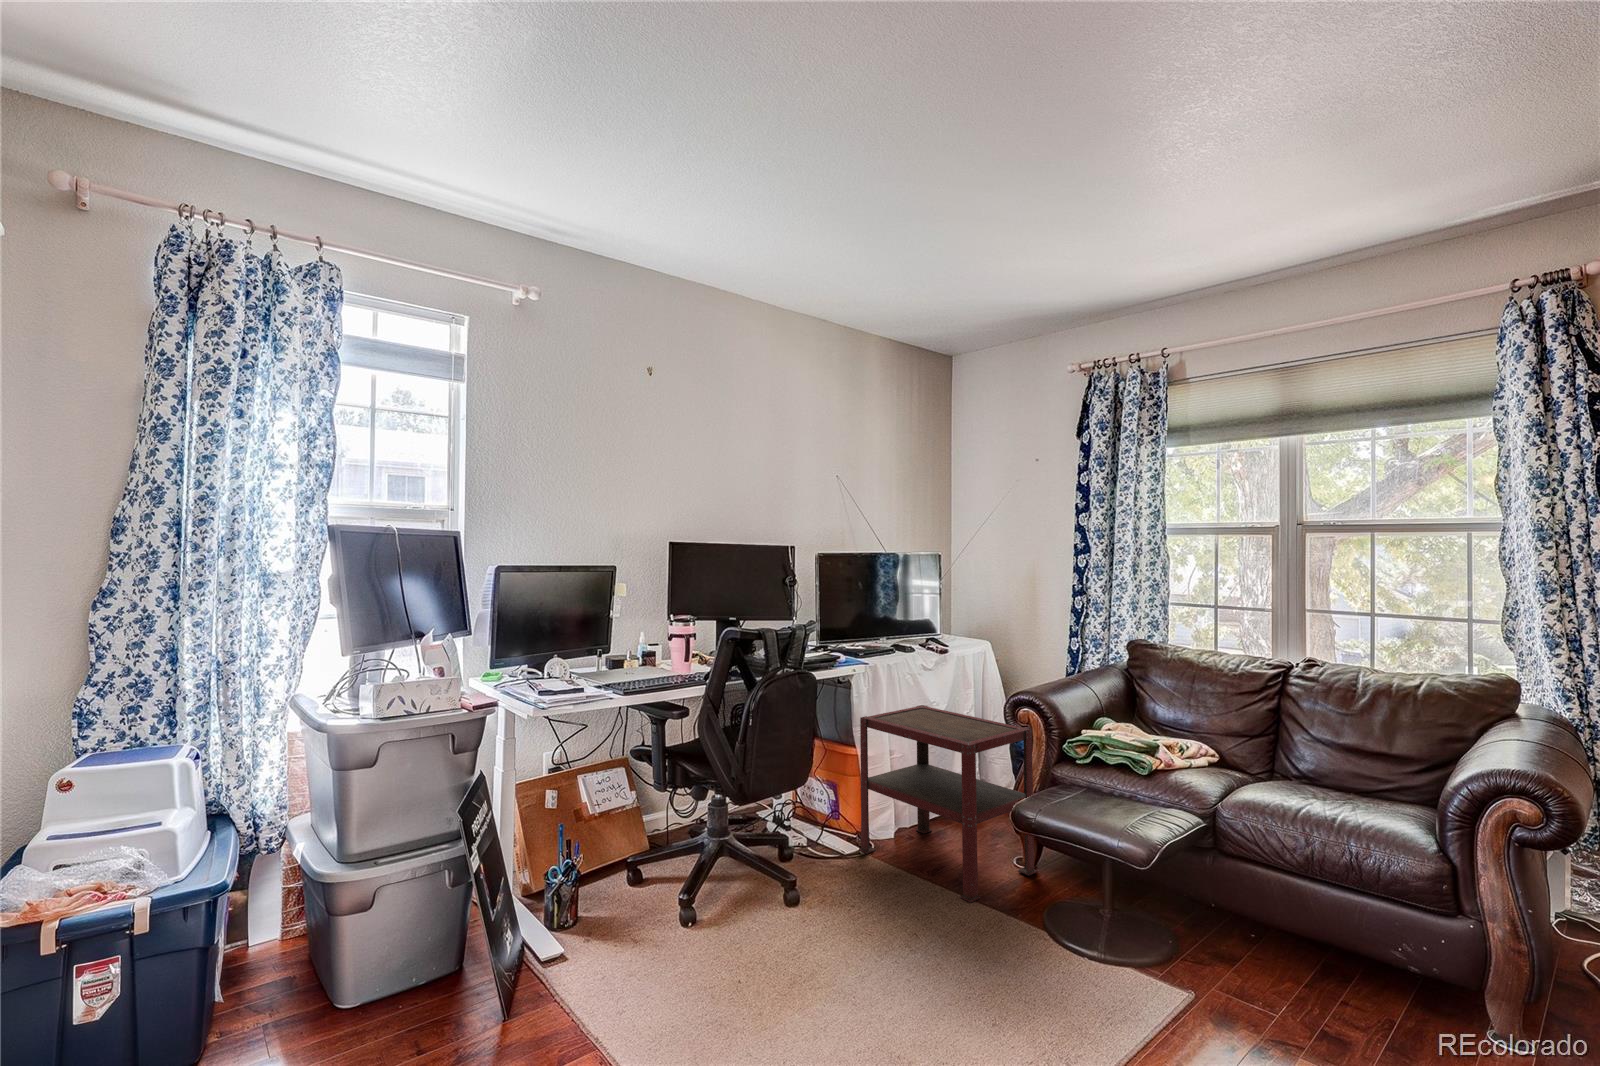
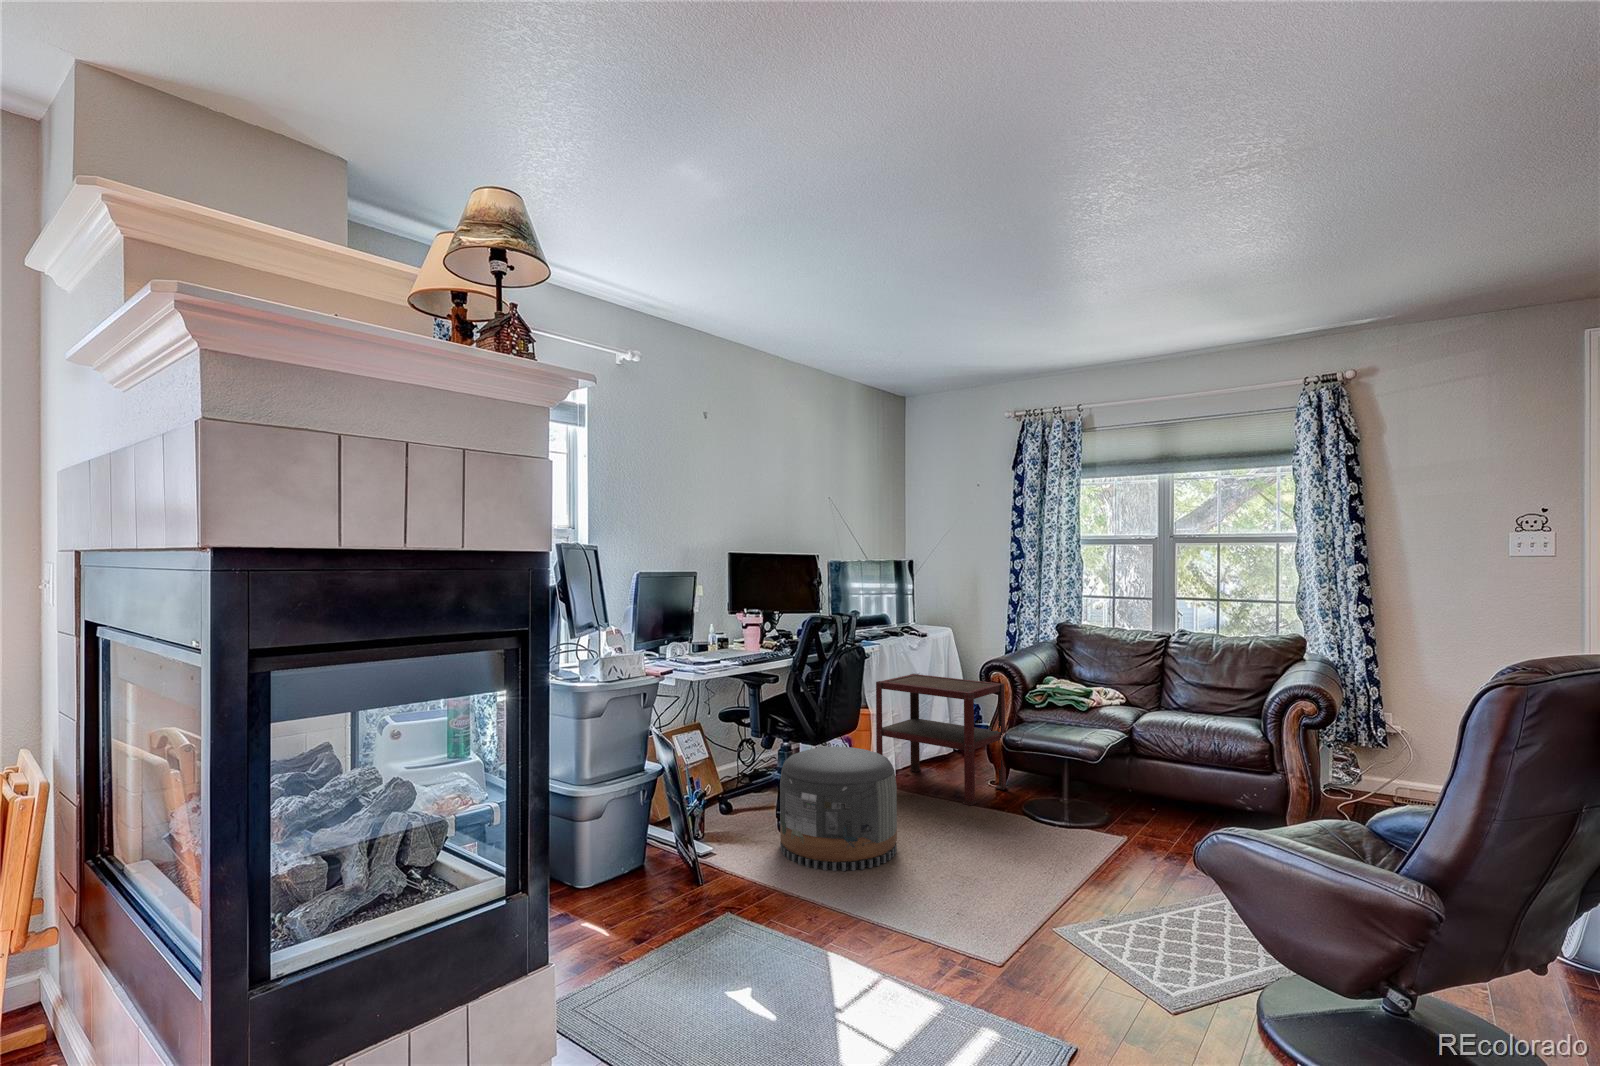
pouf: none [653,821,820,1026] -> present [780,747,897,871]

